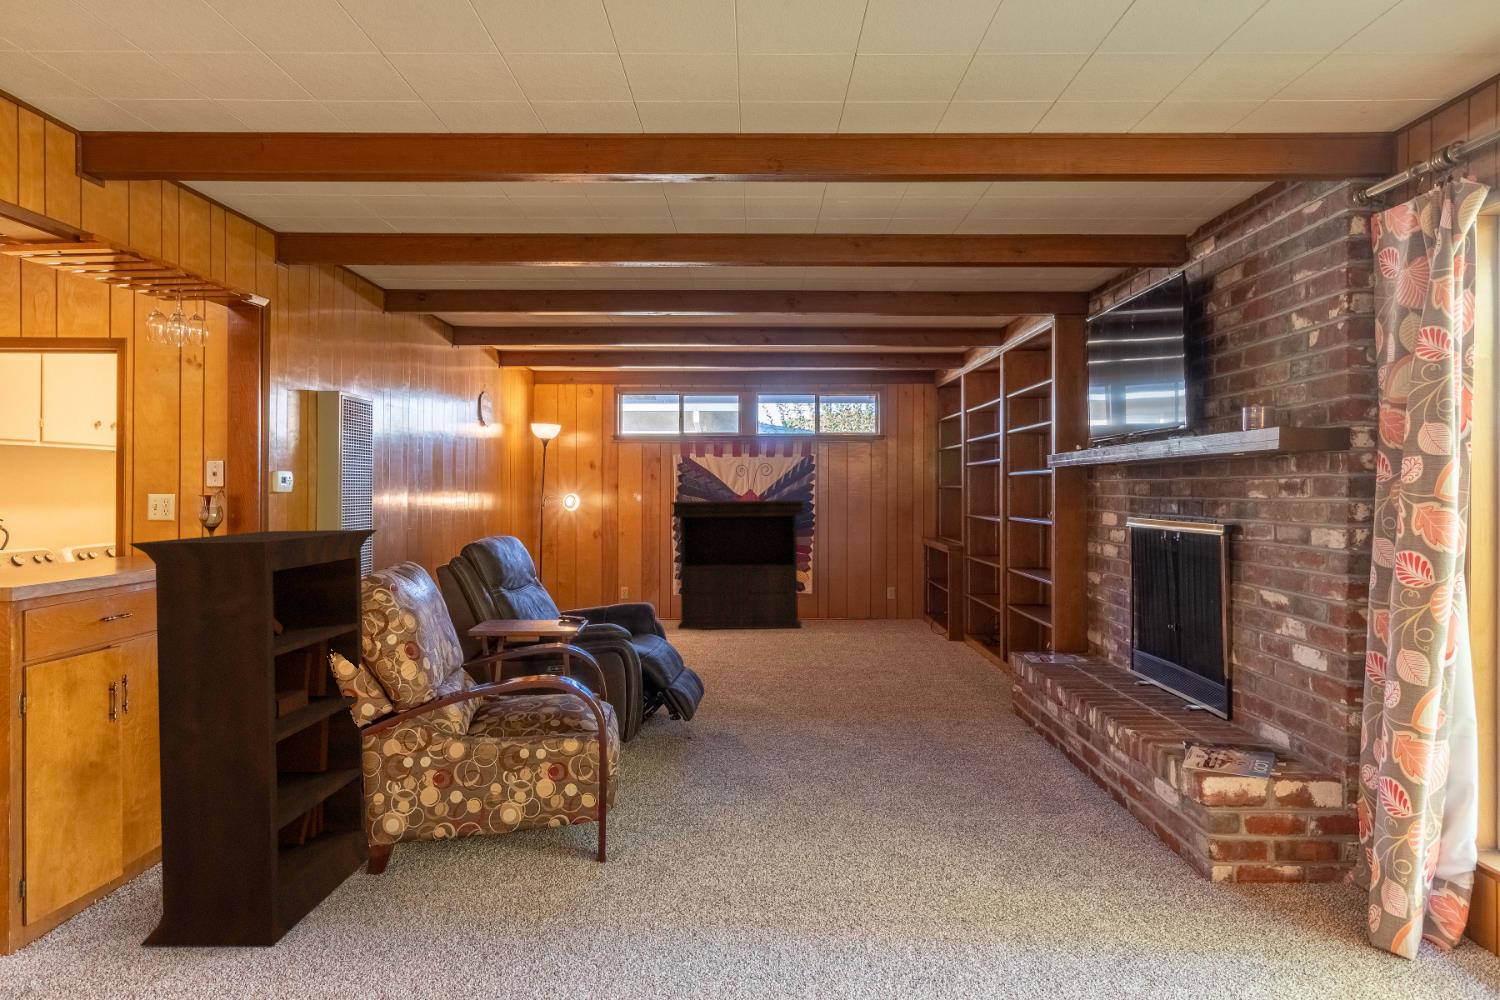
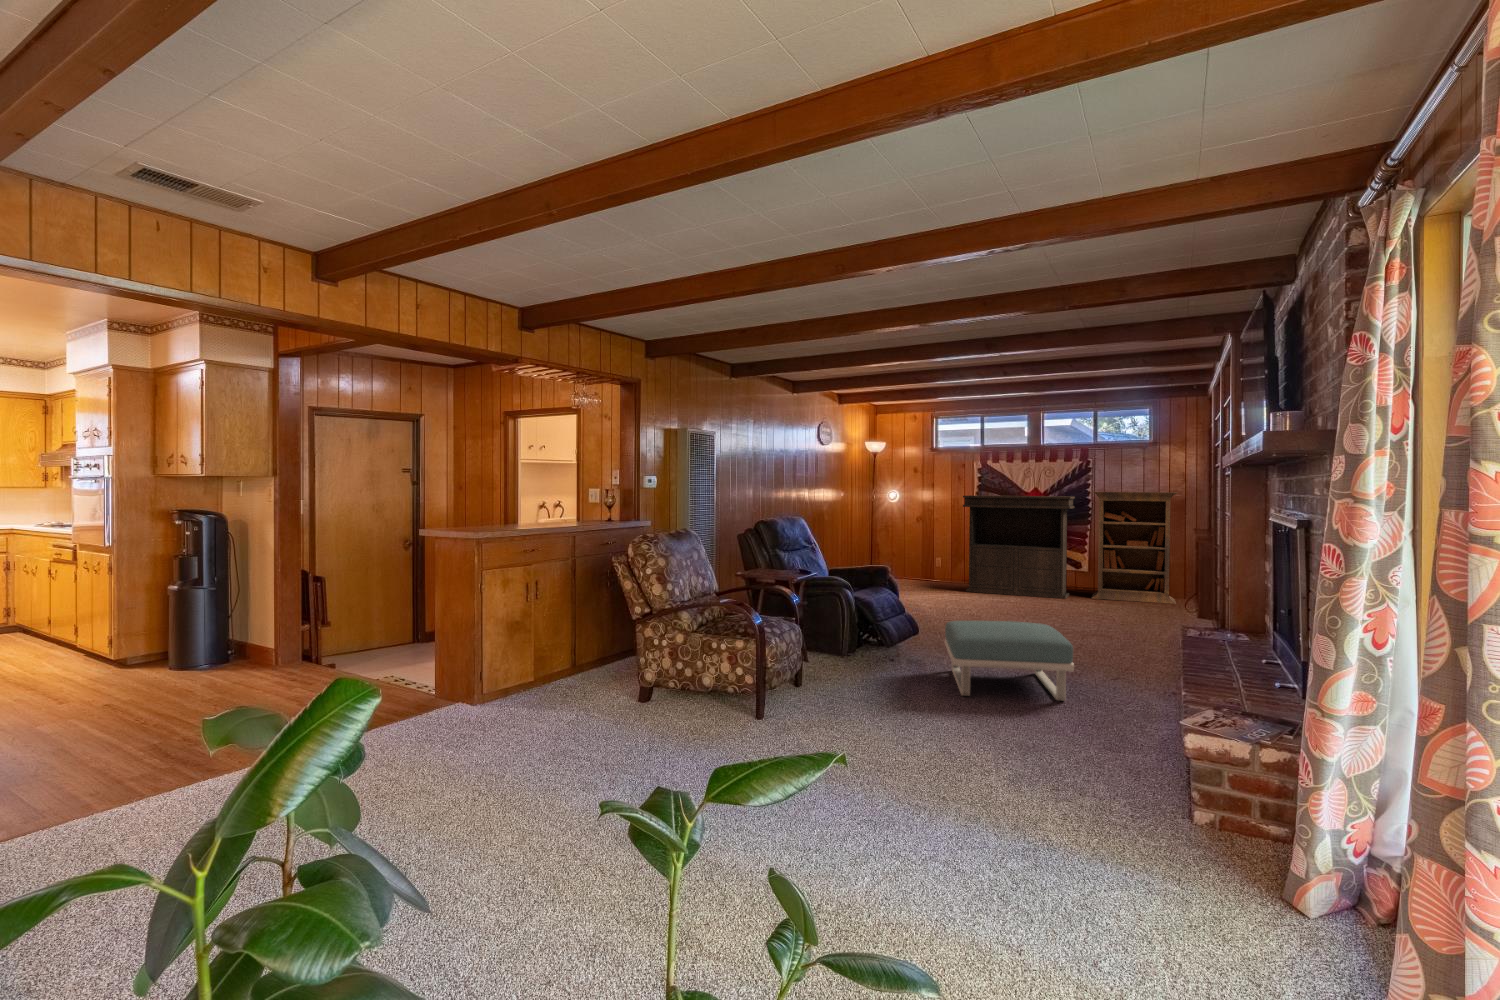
bookcase: present [130,530,377,946] -> present [1092,492,1177,604]
footstool: none [772,665,956,771] -> present [945,621,1074,701]

